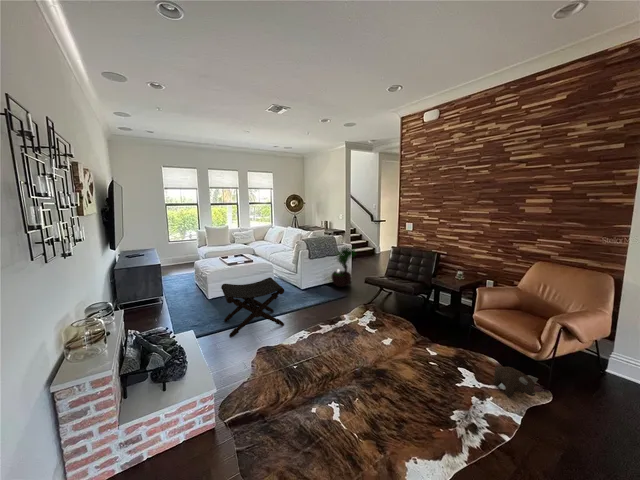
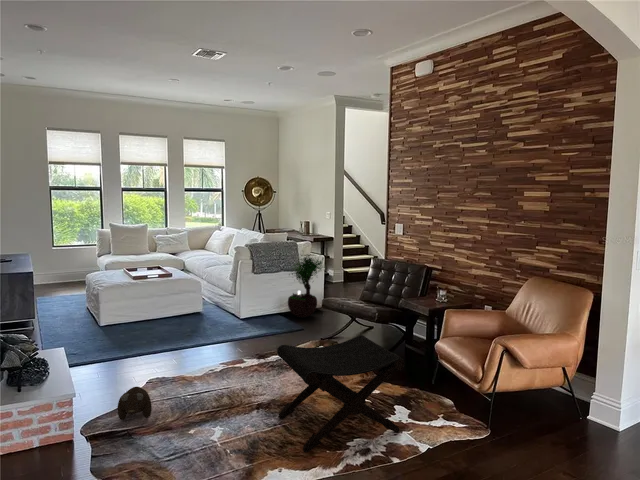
footstool: present [221,277,284,337] -> present [277,335,405,452]
plush toy: present [494,367,538,397] -> present [117,387,152,420]

